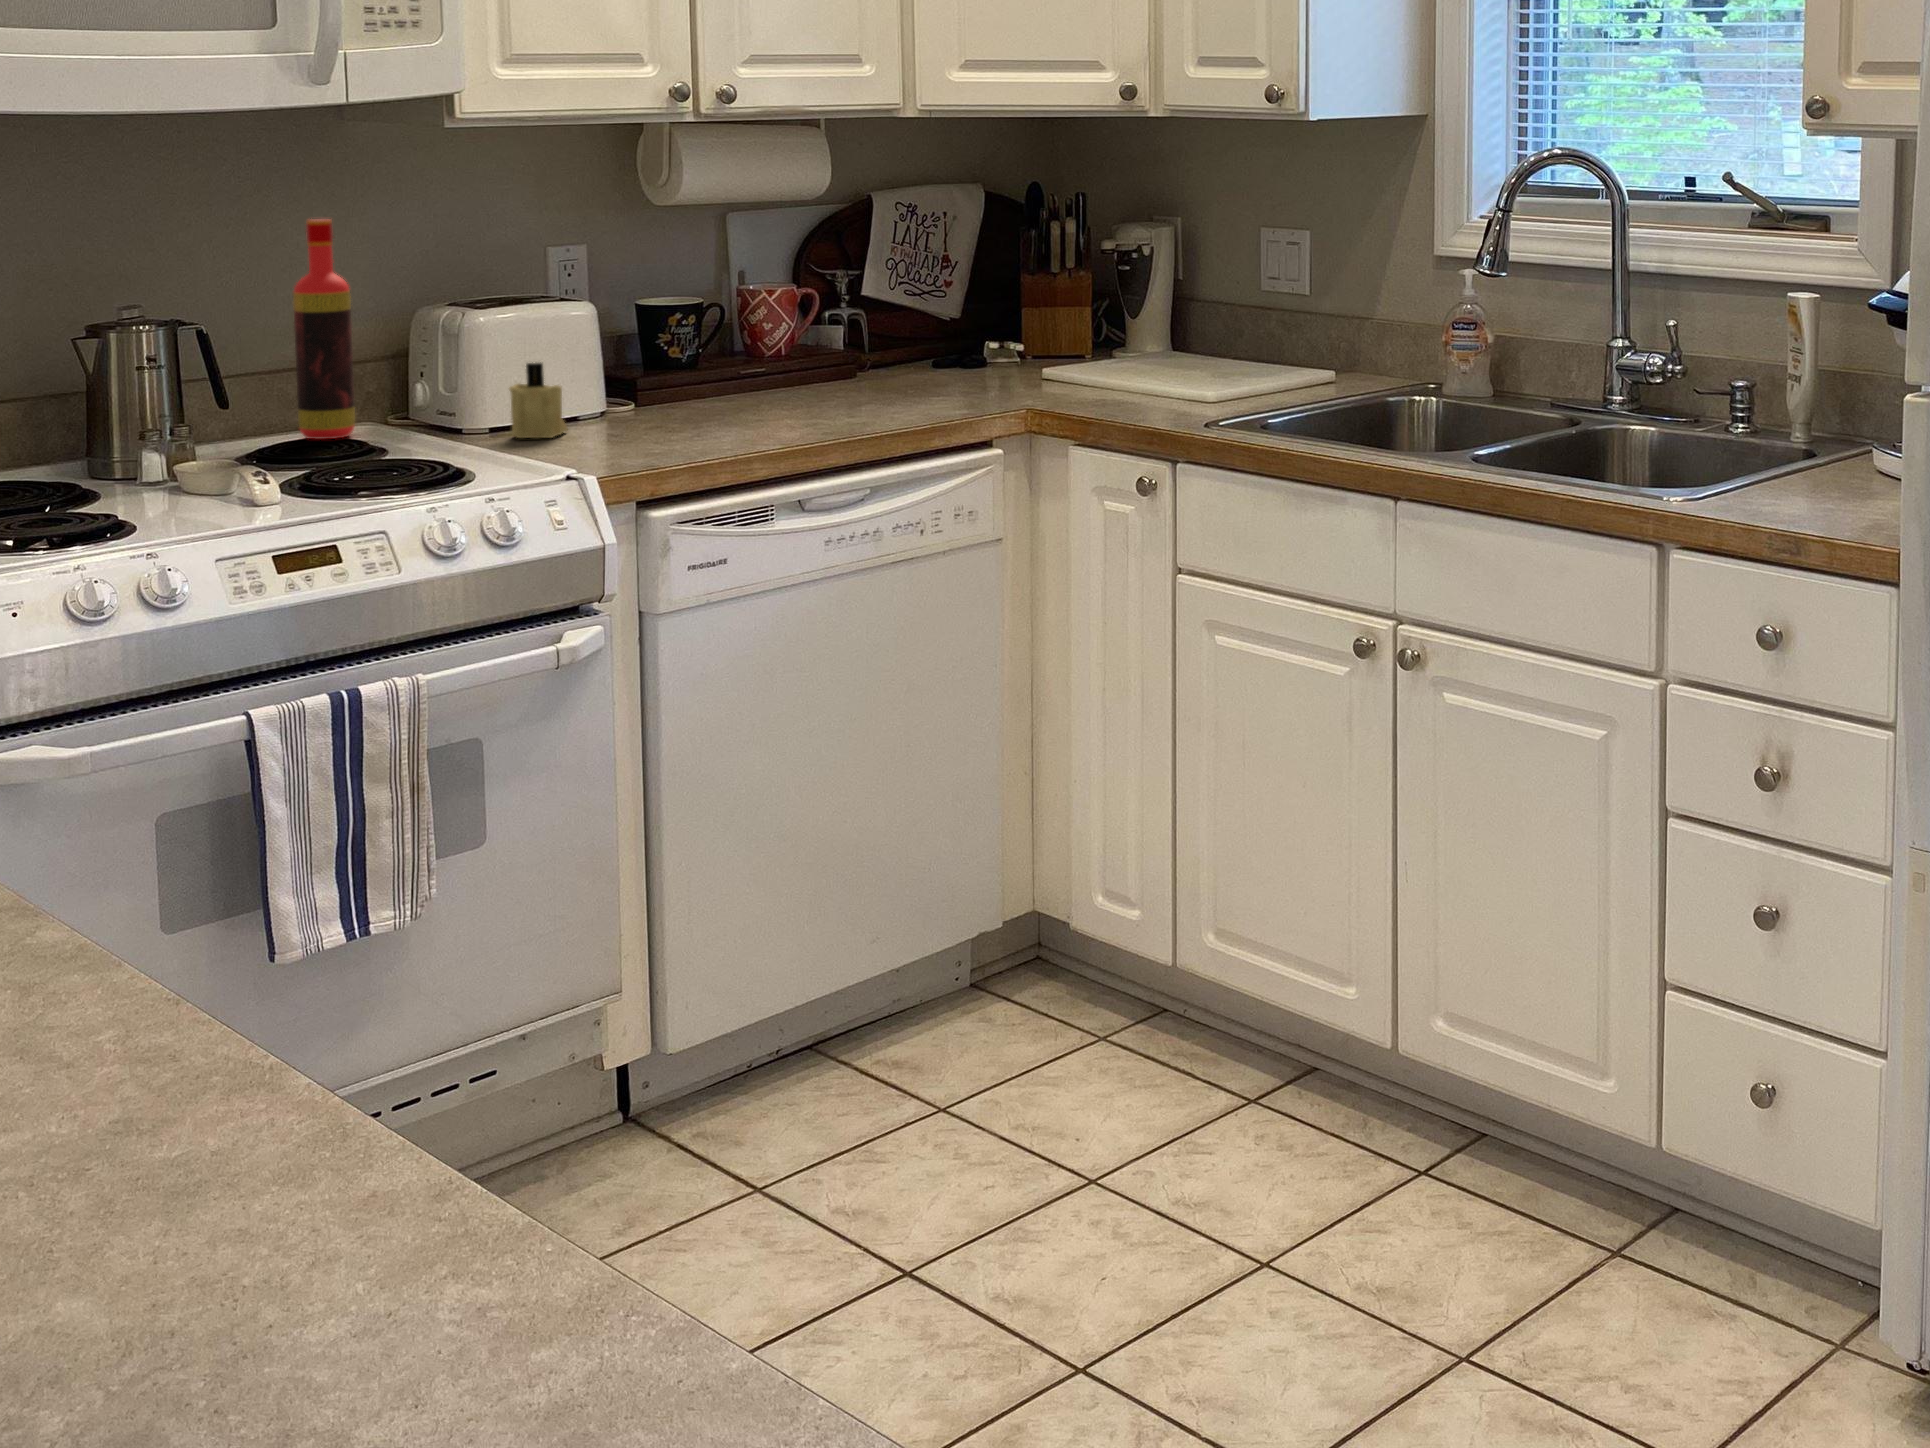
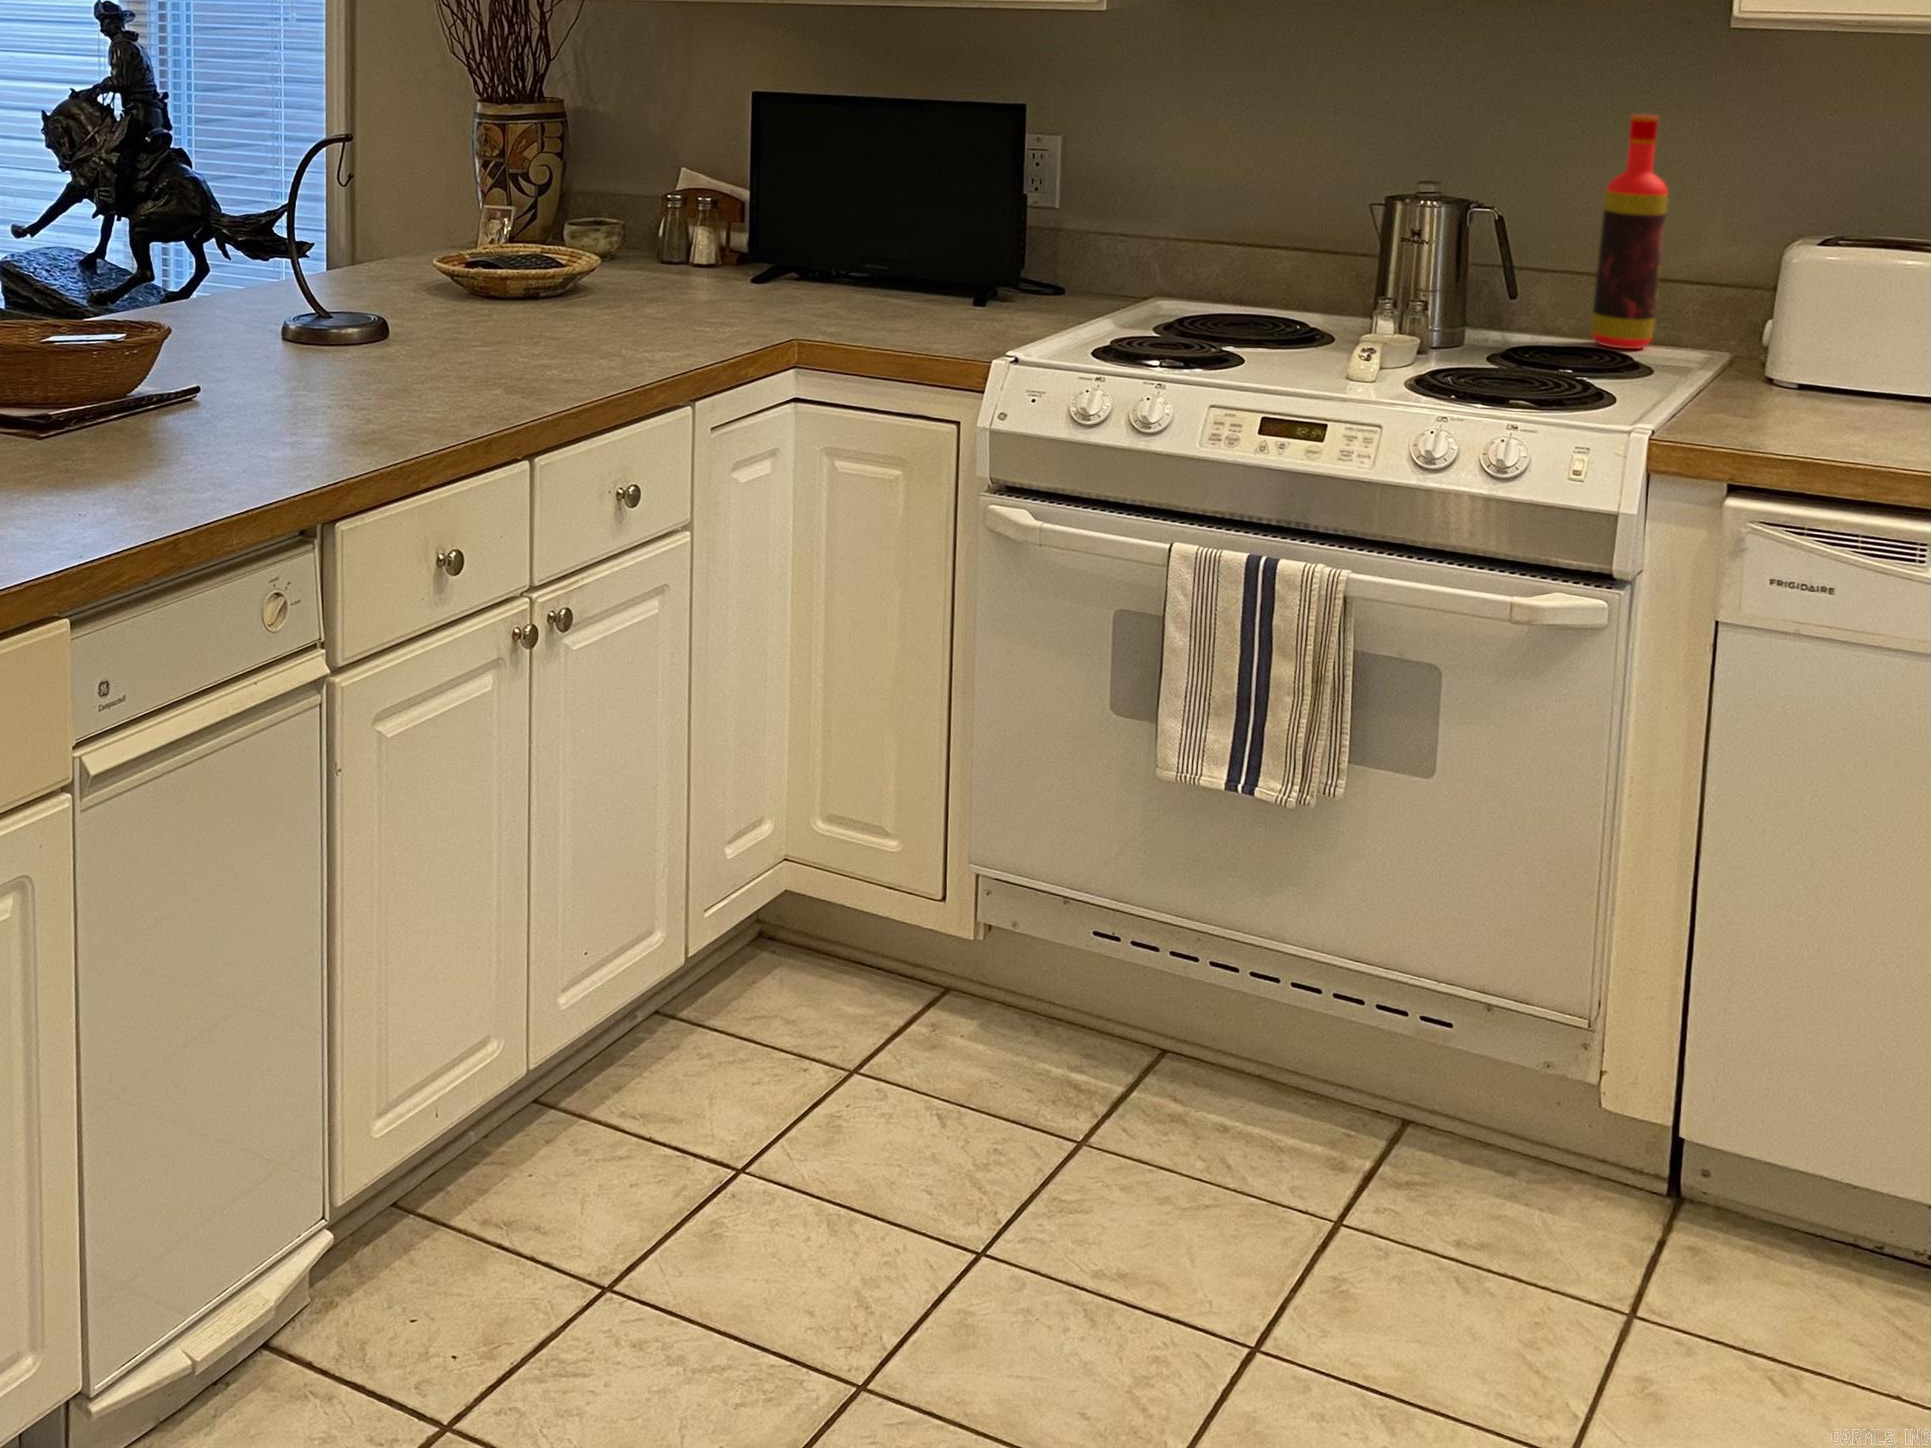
candle: present [509,362,568,438] -> none [1748,306,1827,397]

